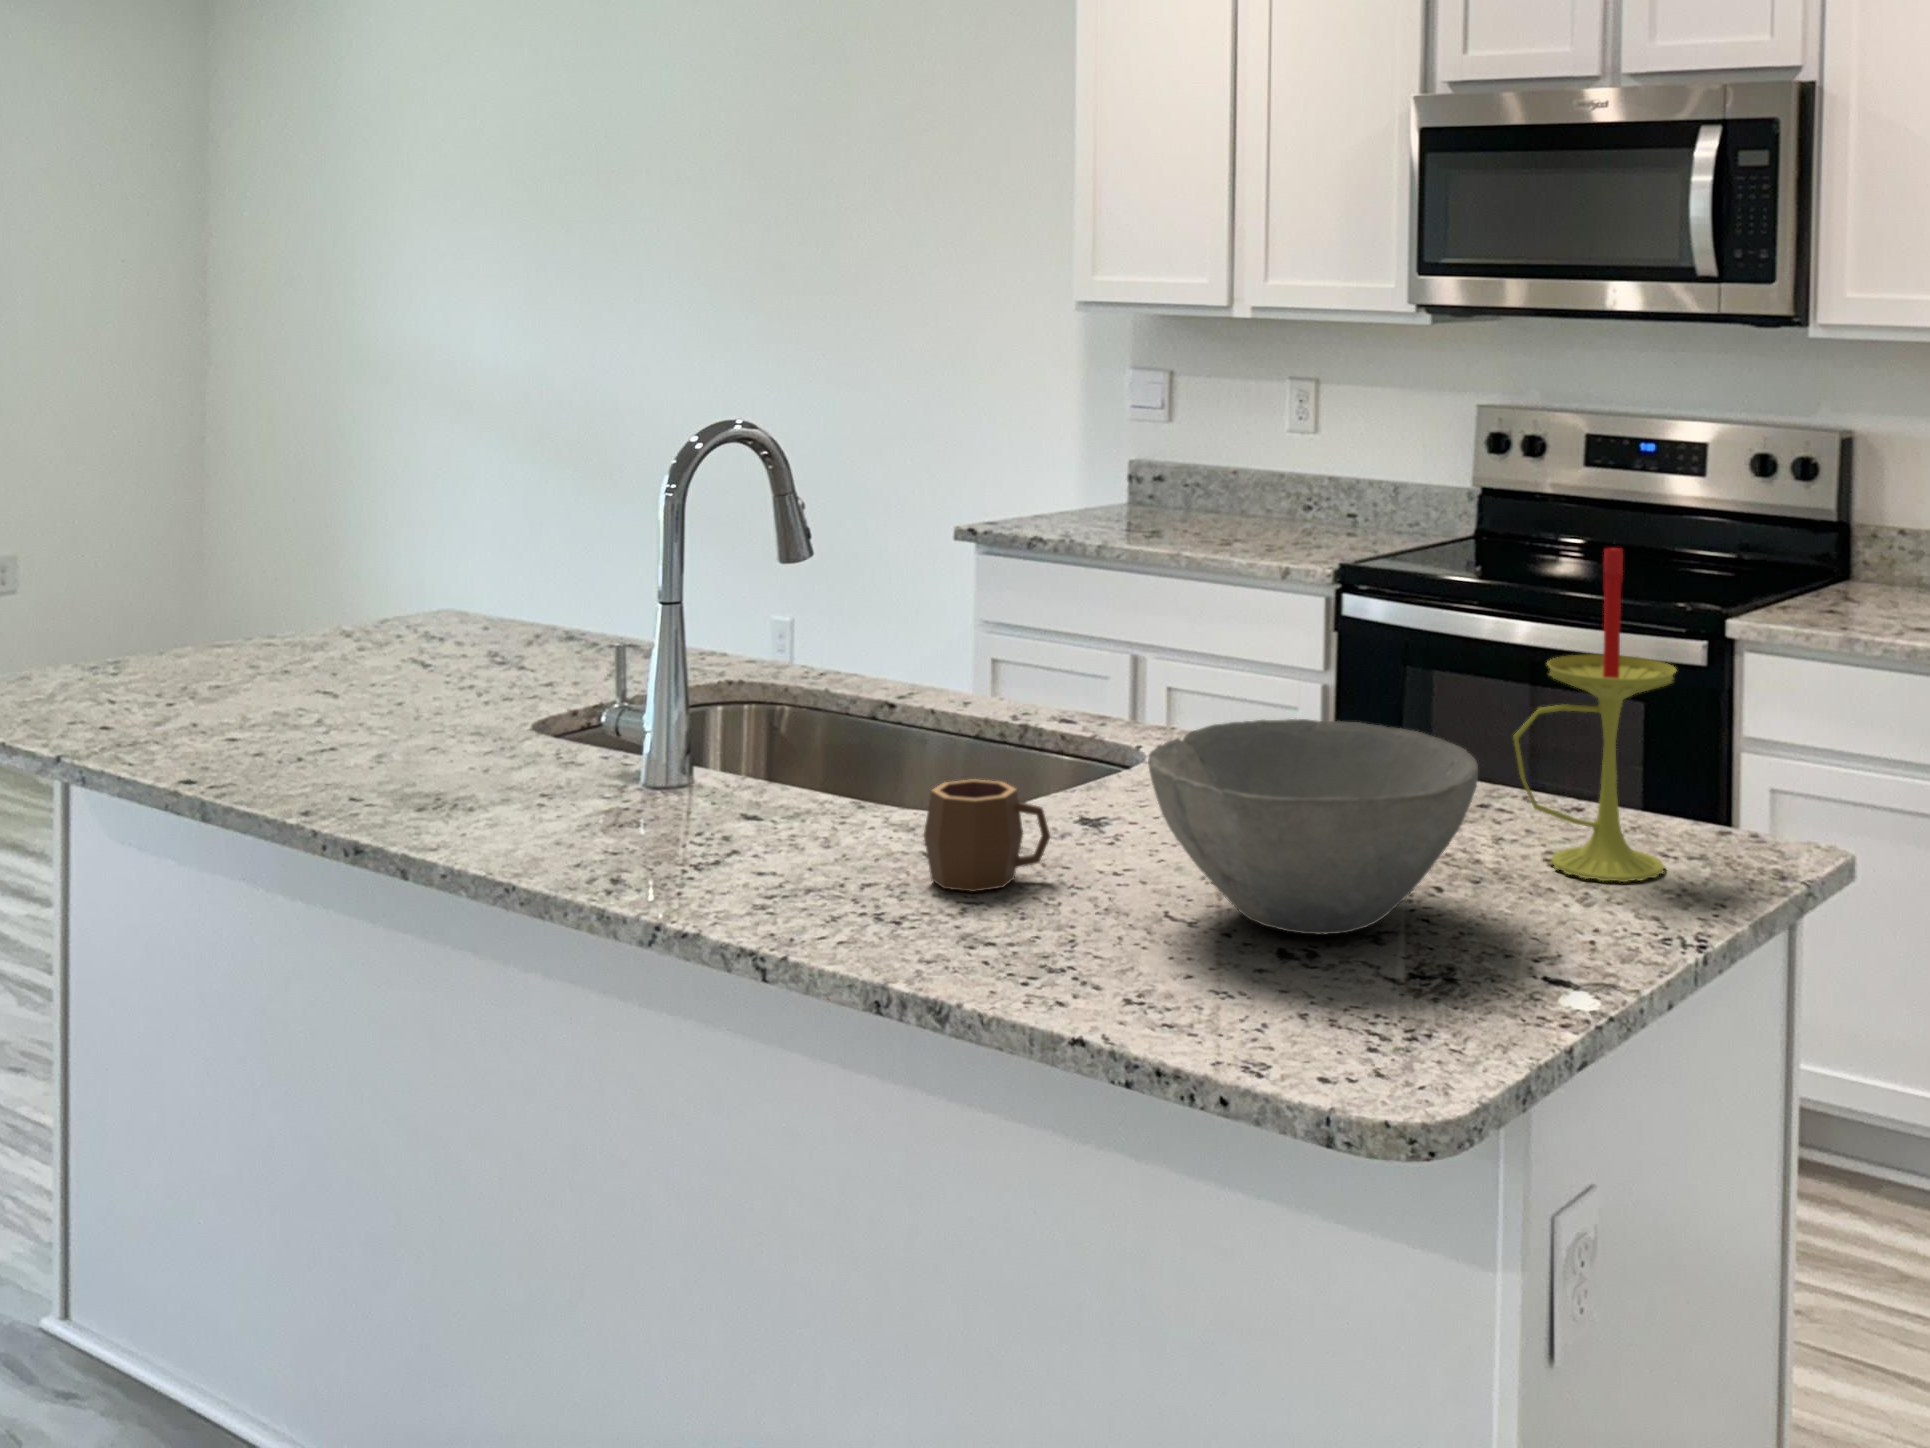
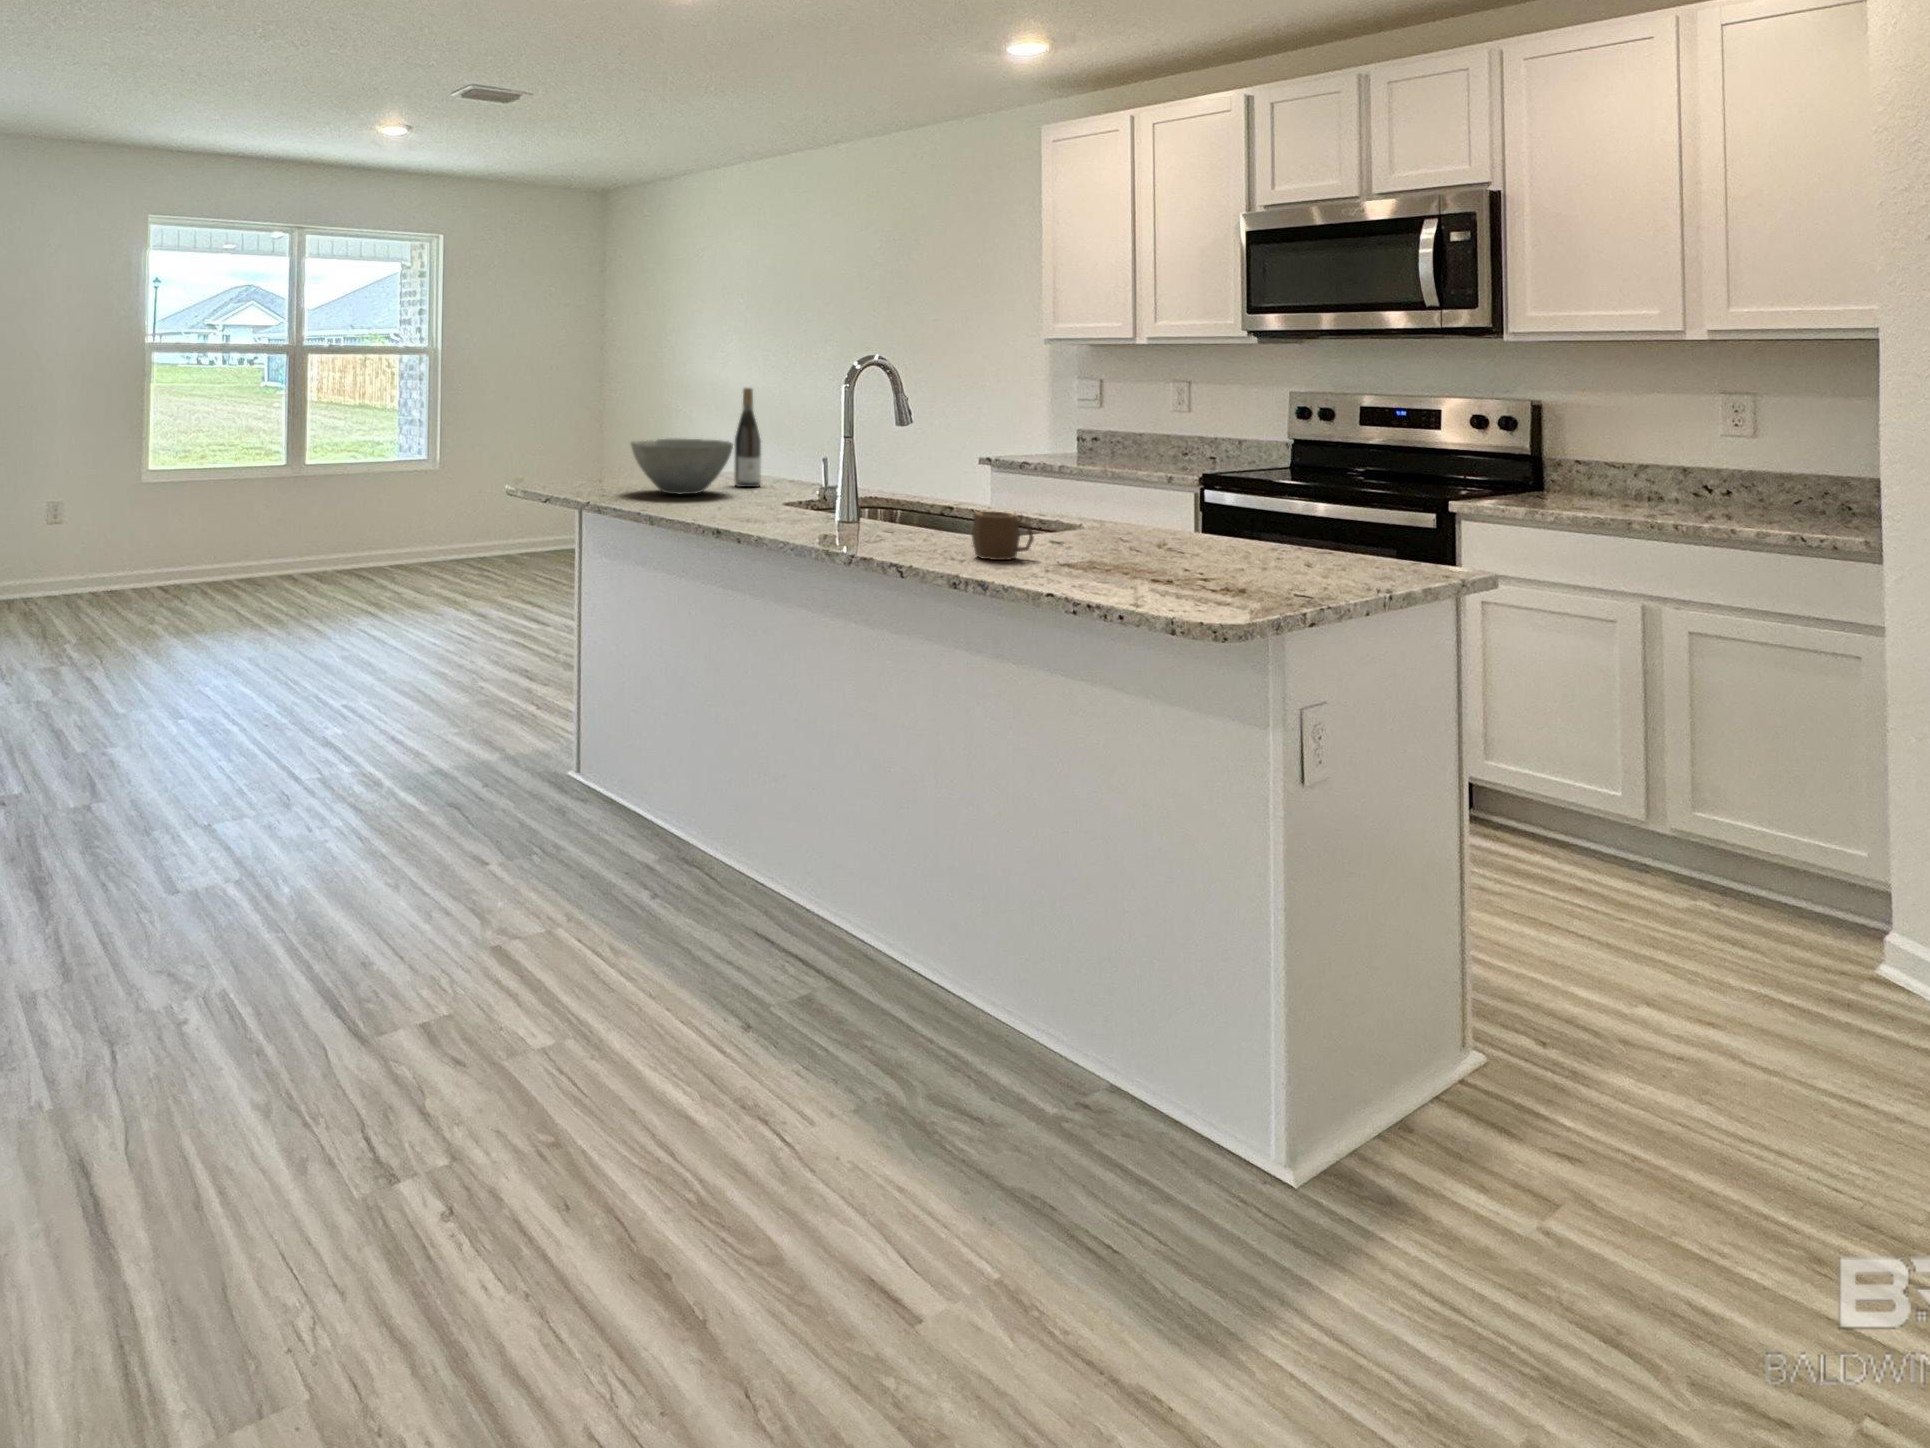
wine bottle: none [436,444,495,659] -> present [734,388,761,487]
candle: present [1513,547,1676,882] -> none [1283,400,1379,577]
bowl: present [1148,719,1478,934] -> present [631,439,733,494]

